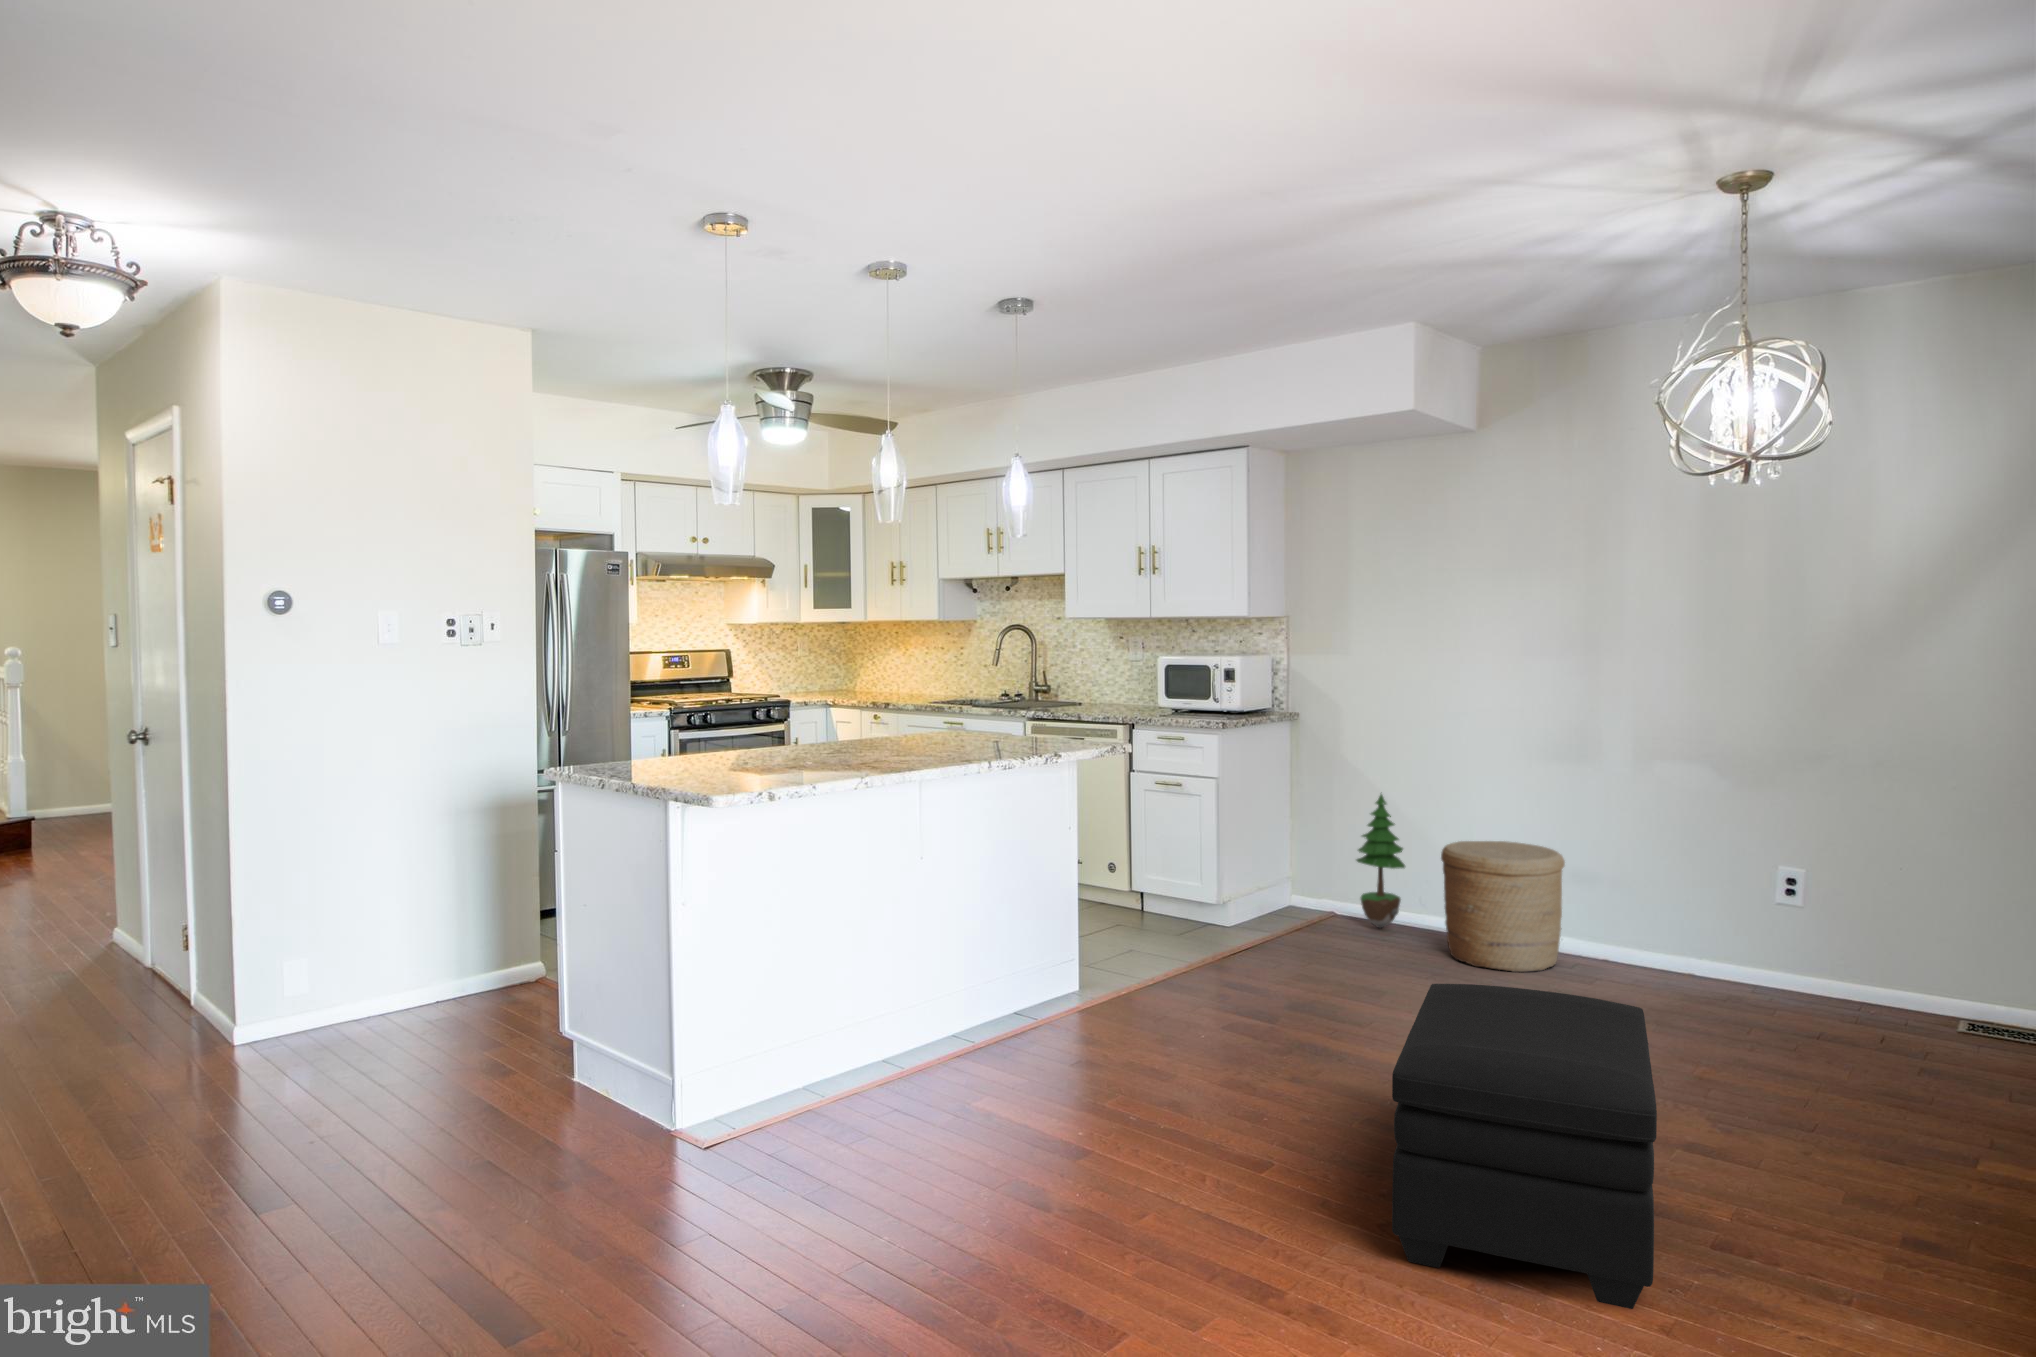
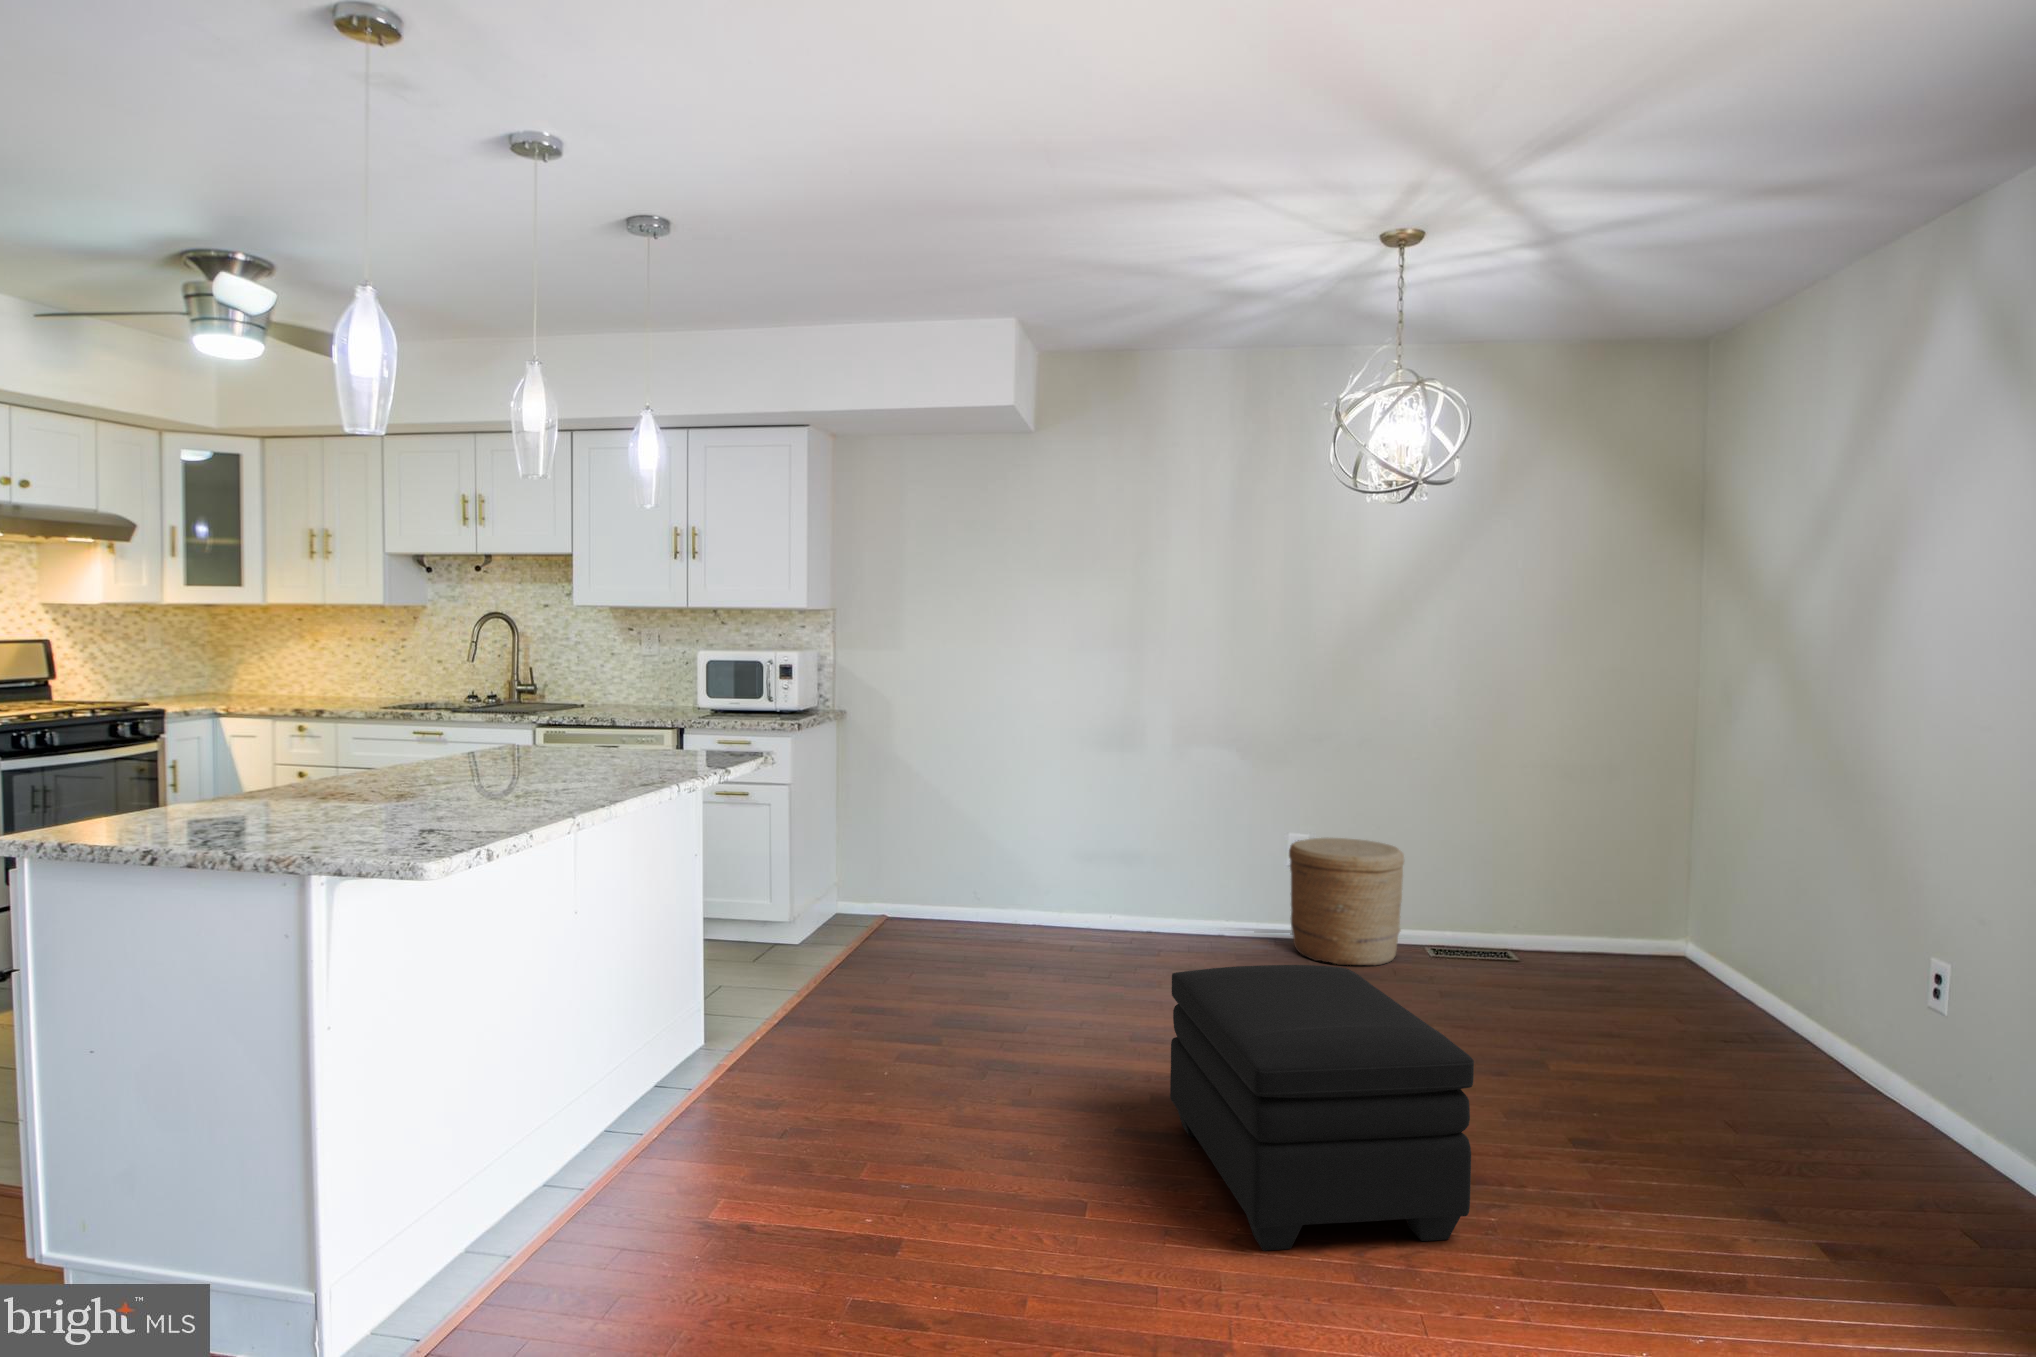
potted tree: present [1357,794,1405,928] -> none [916,787,966,924]
woven basket: present [1441,841,1565,972] -> present [1289,838,1404,966]

